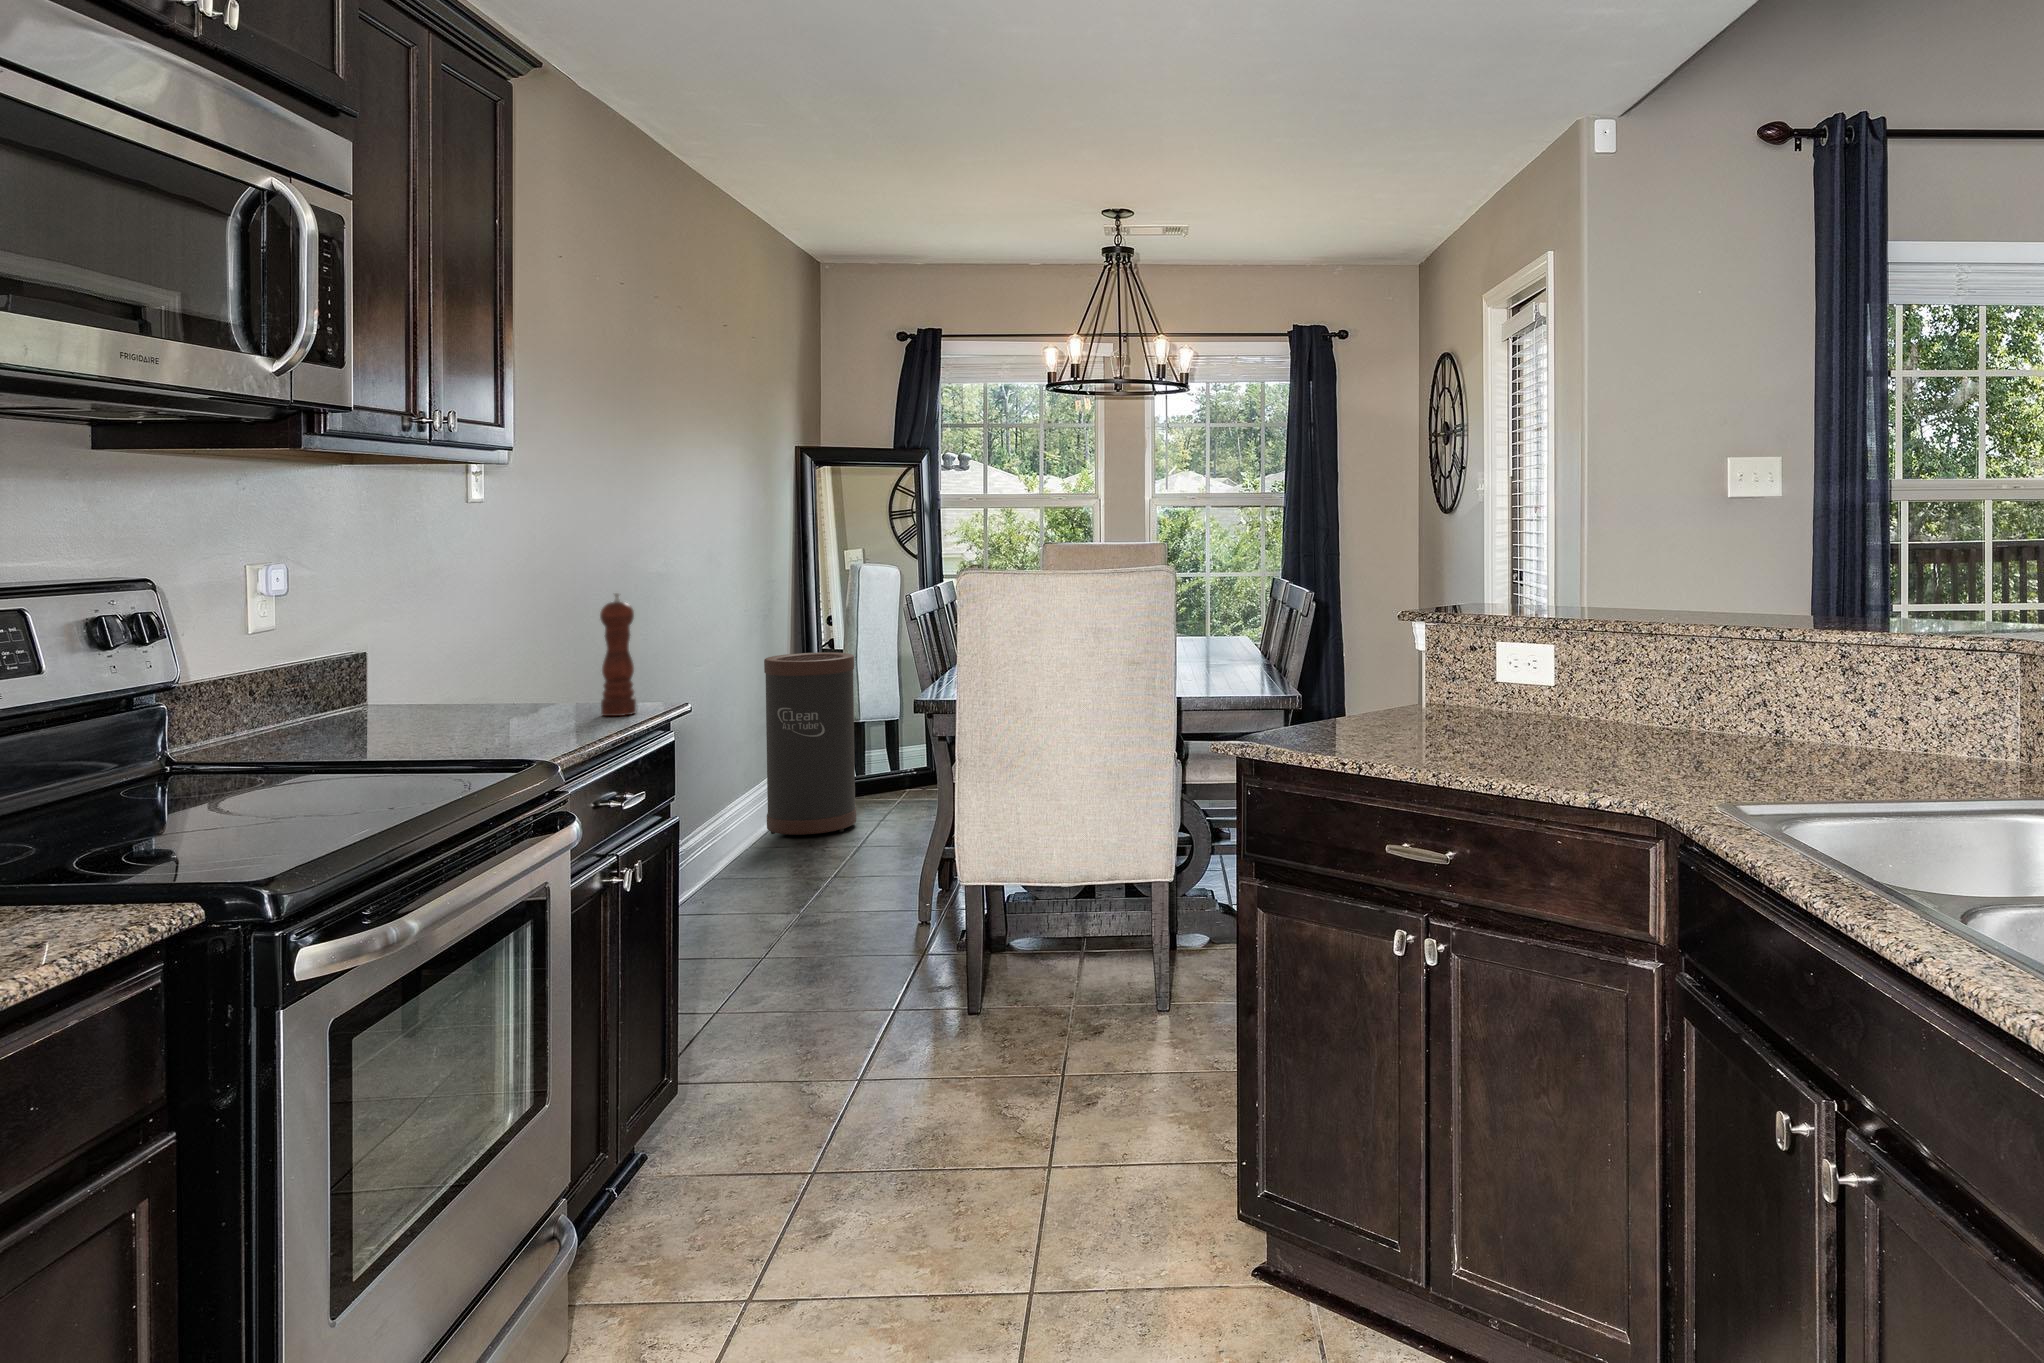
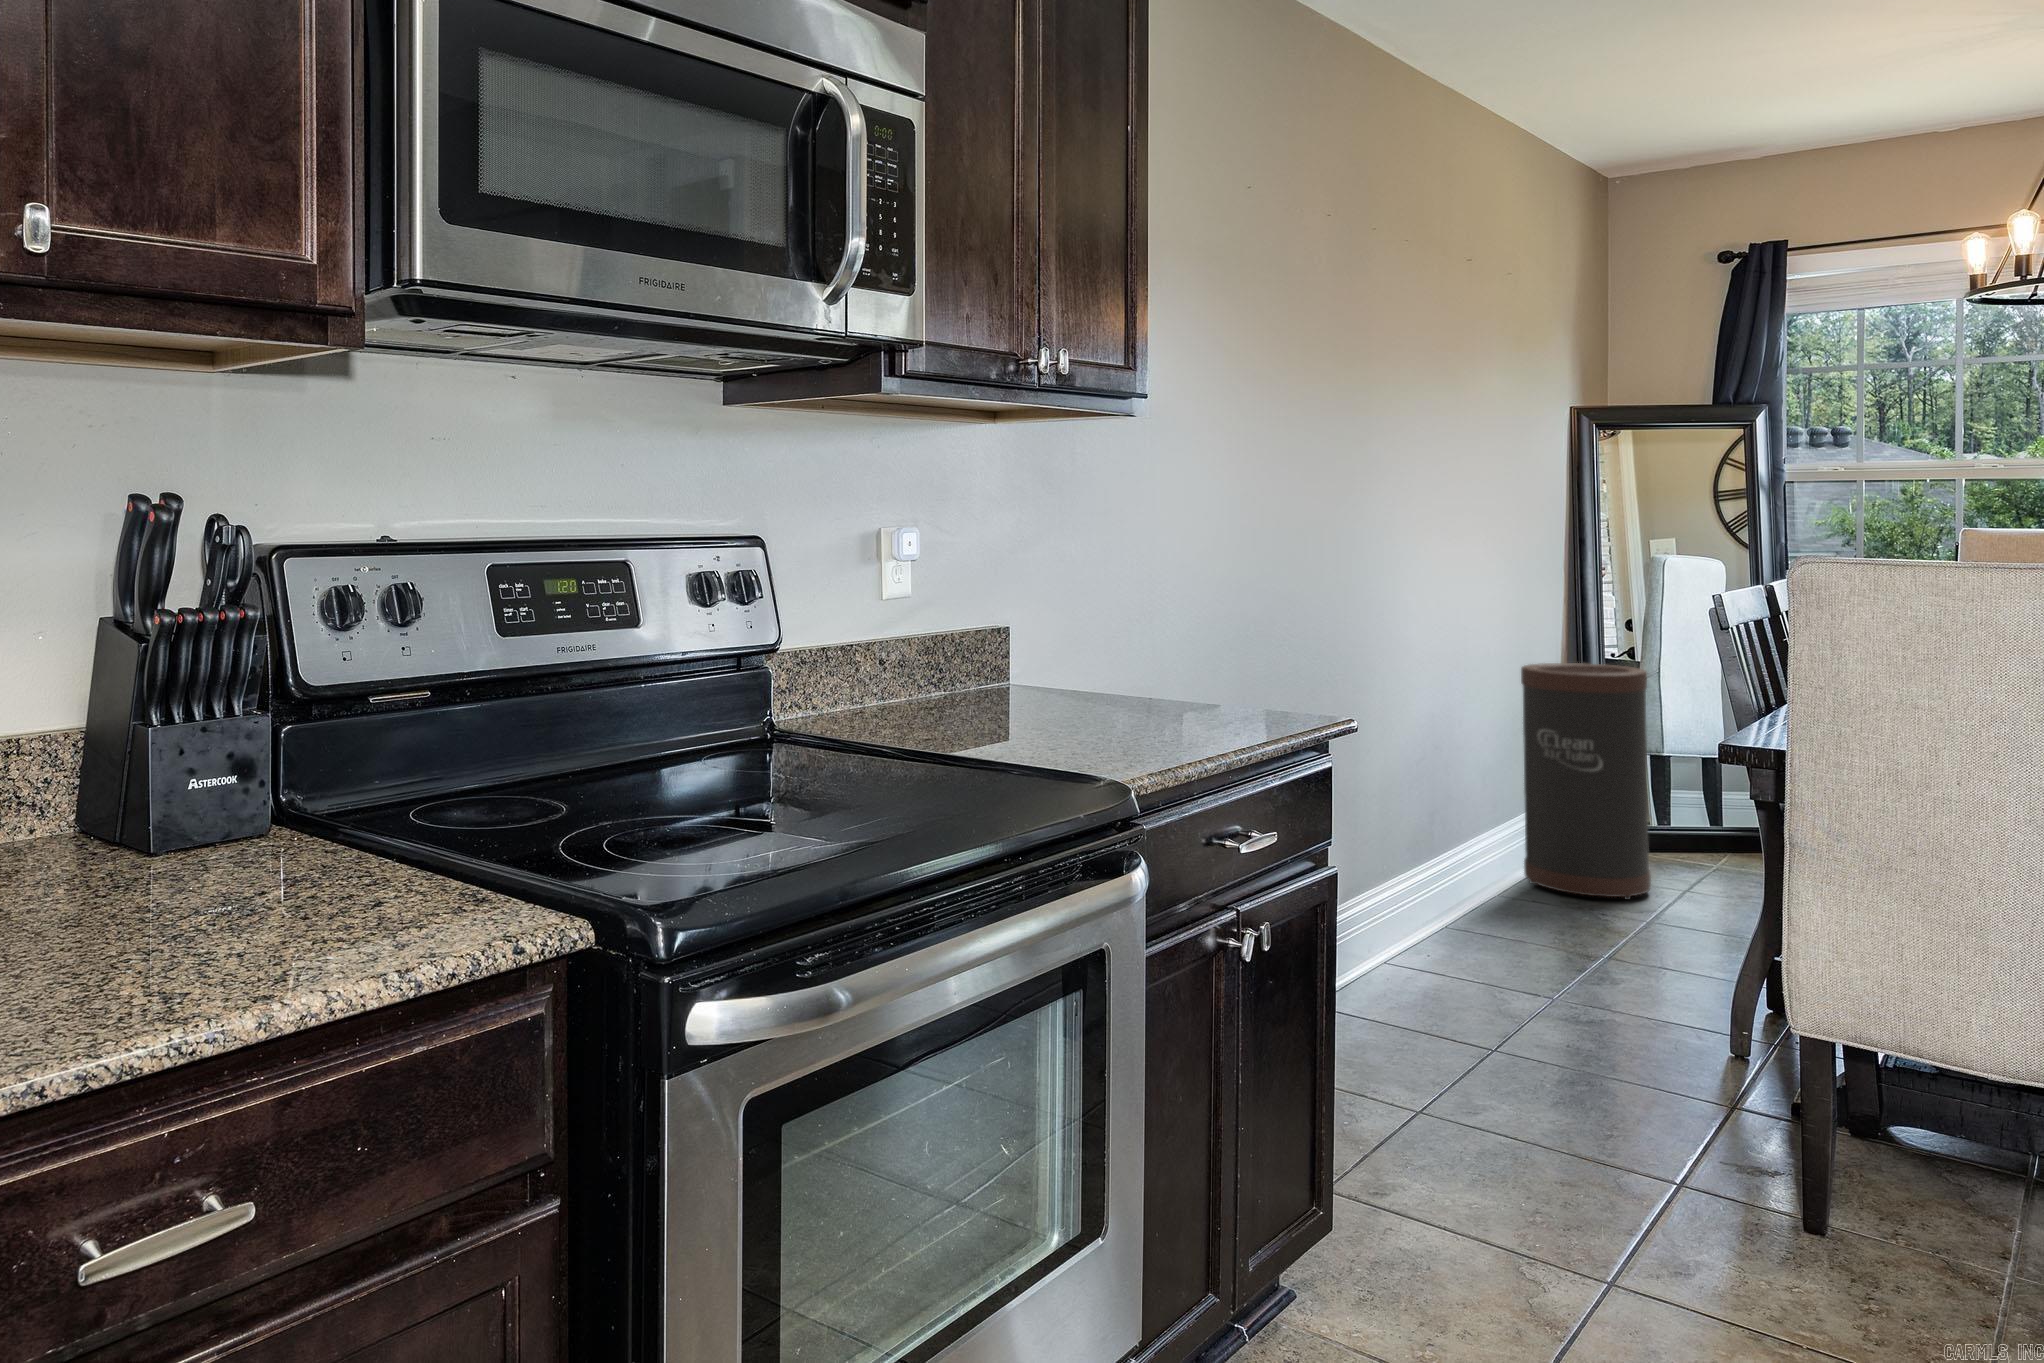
pepper mill: present [600,593,636,716] -> none [1232,566,1277,727]

